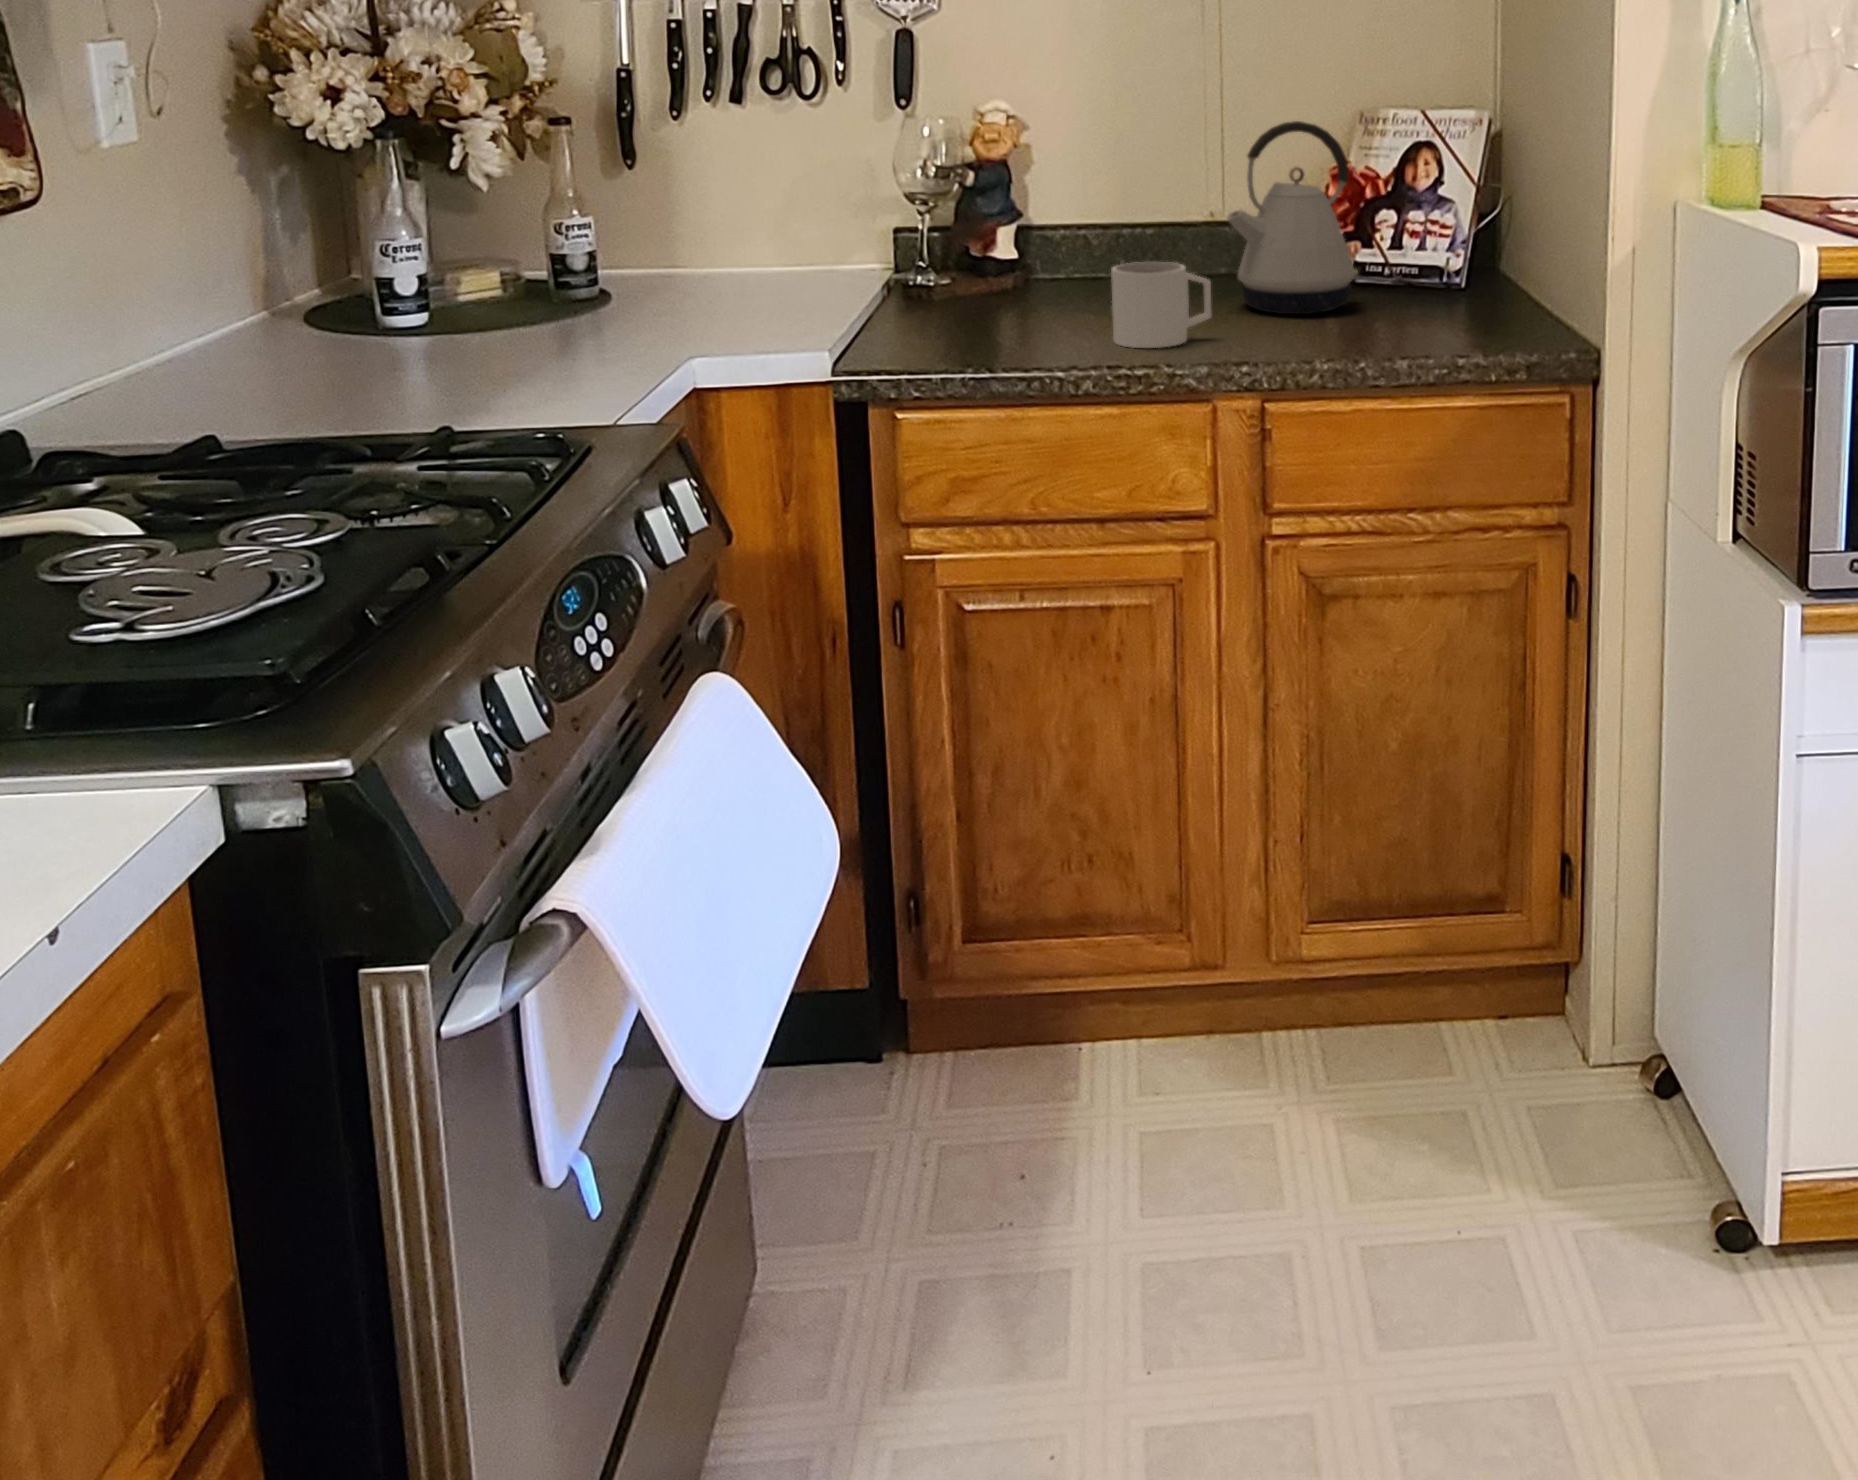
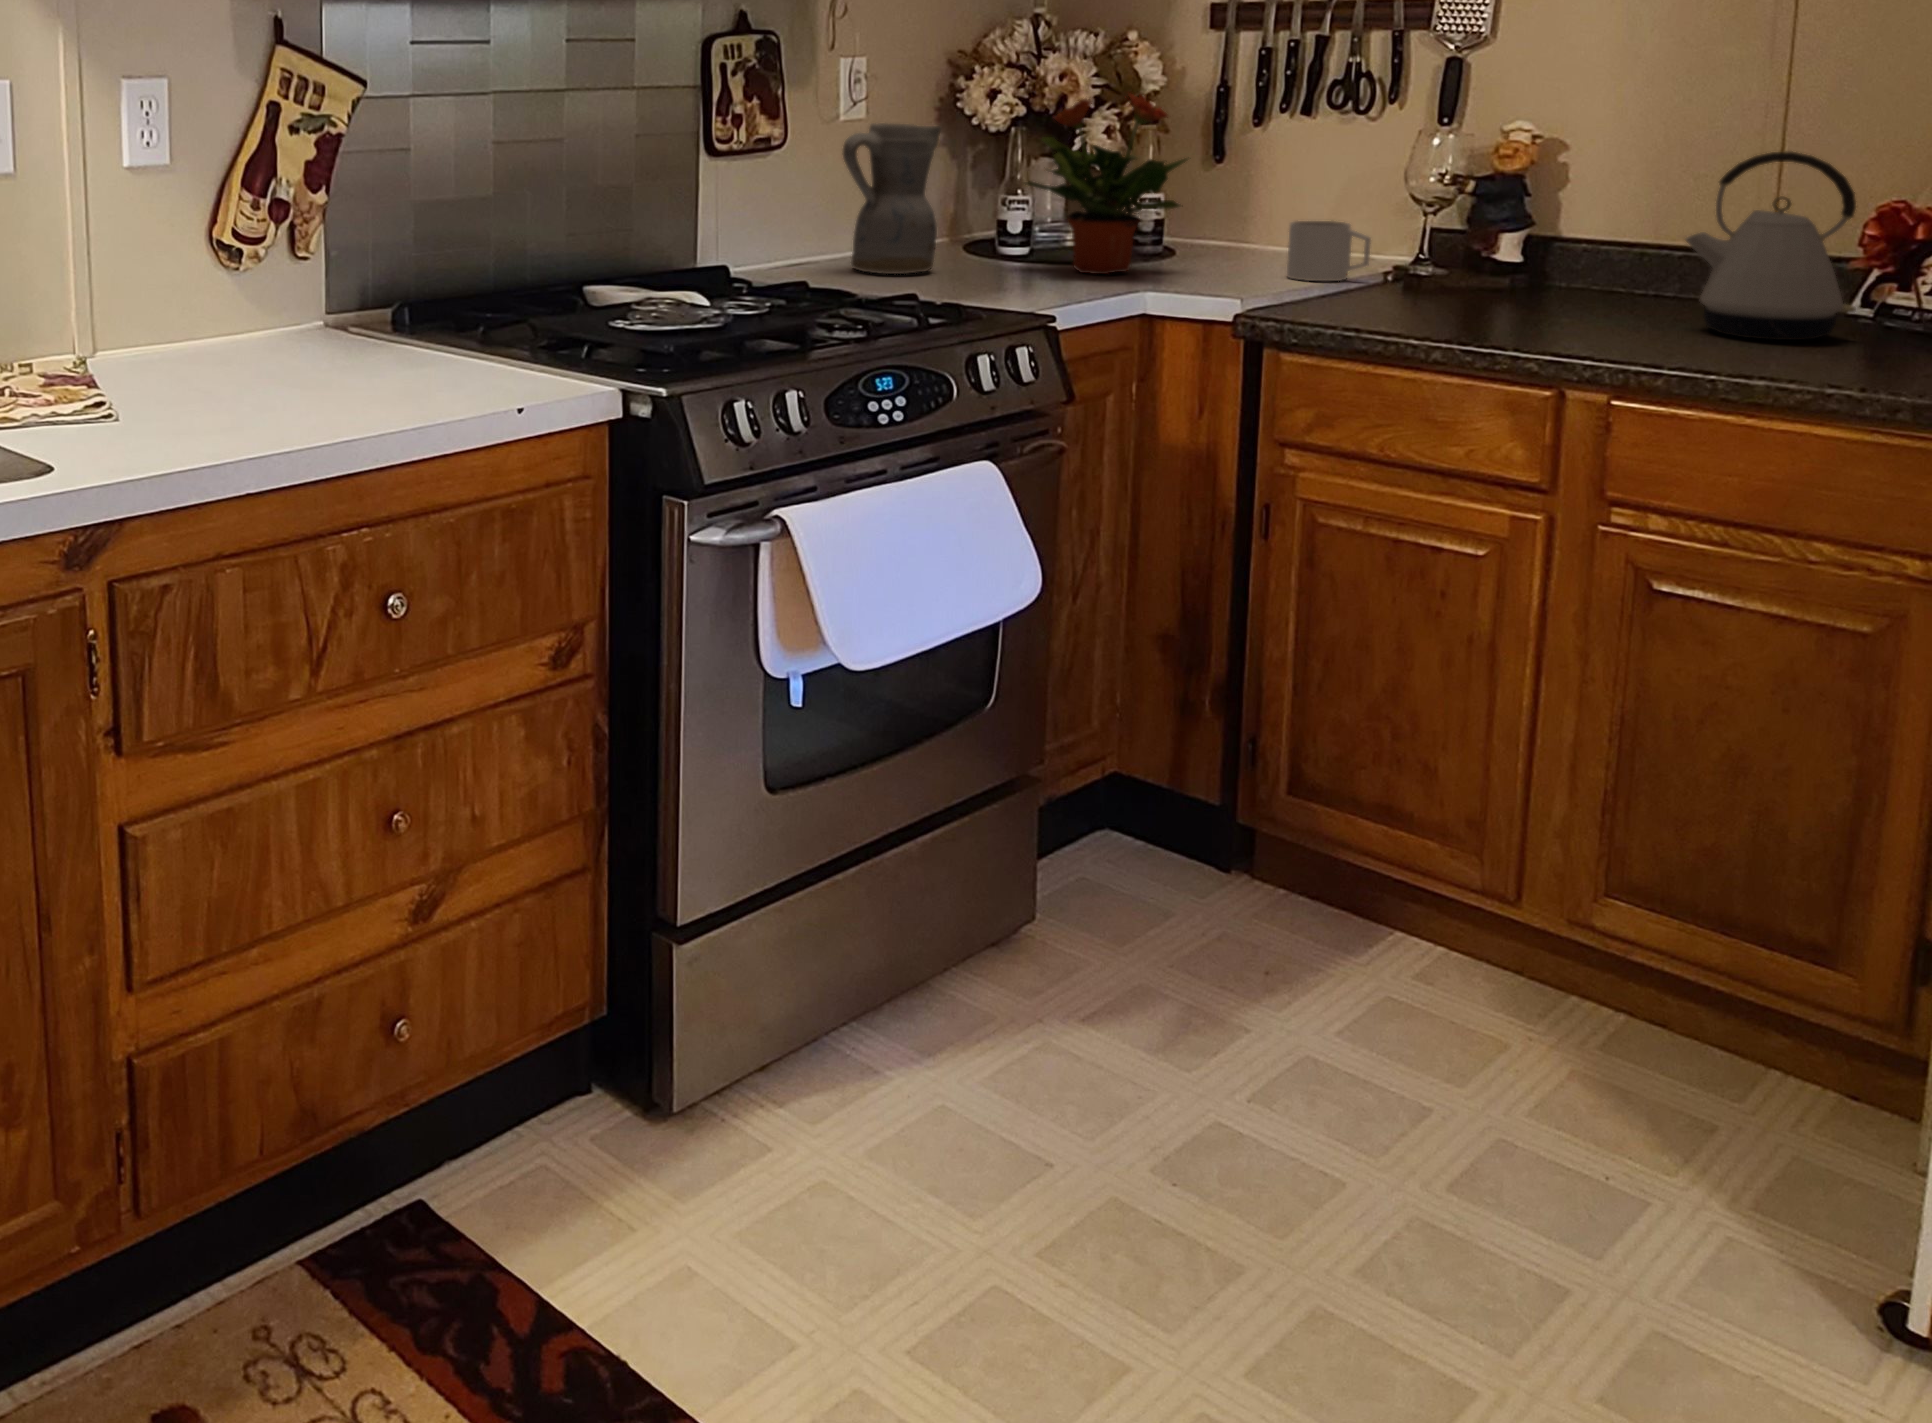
potted plant: none [453,83,669,338] -> present [1026,93,1191,274]
ceramic pitcher: none [178,145,354,391] -> present [843,123,941,274]
mug: present [1111,262,1211,348] -> present [1287,221,1371,281]

